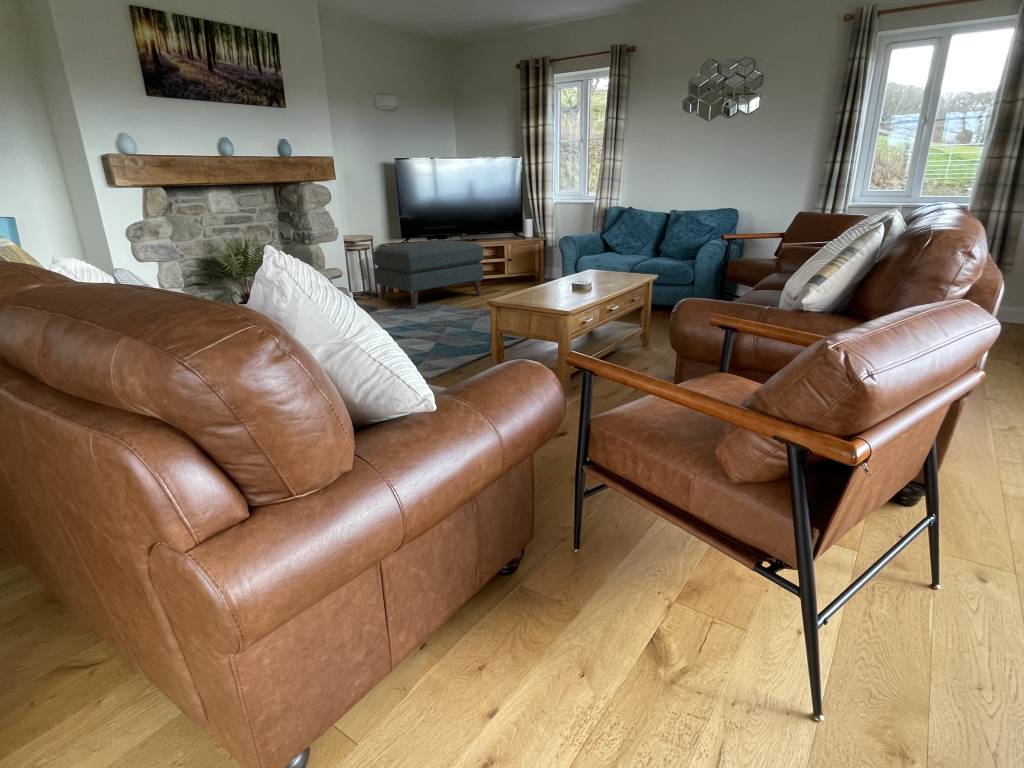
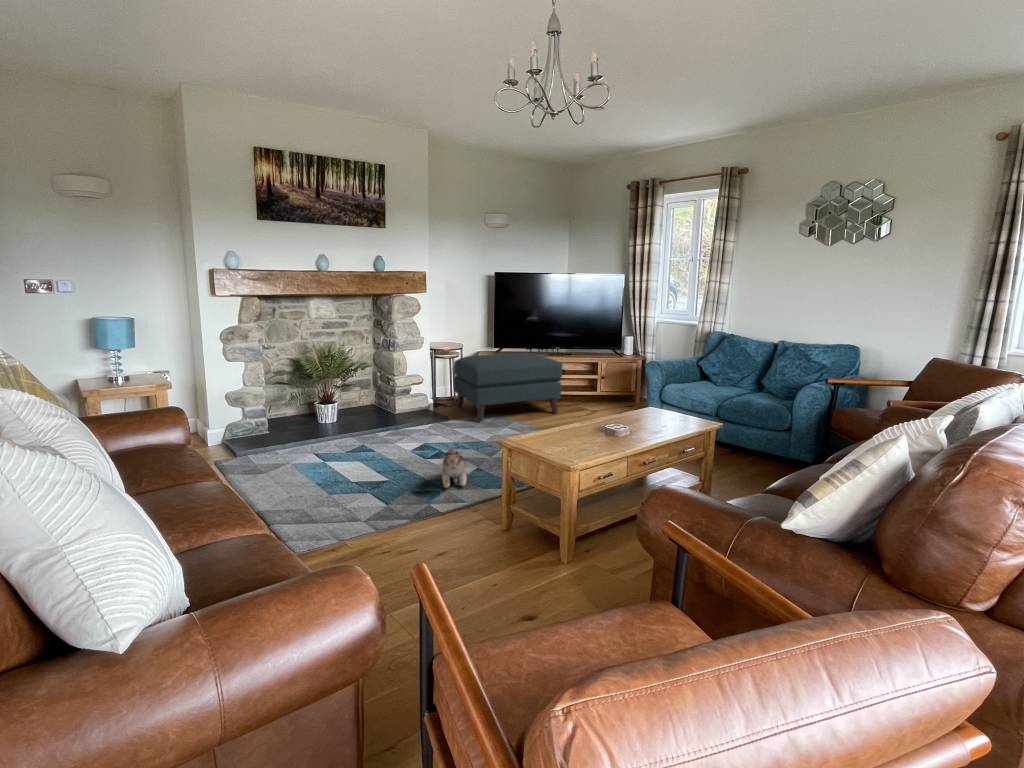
plush toy: none [424,316,449,354] -> present [442,448,468,488]

